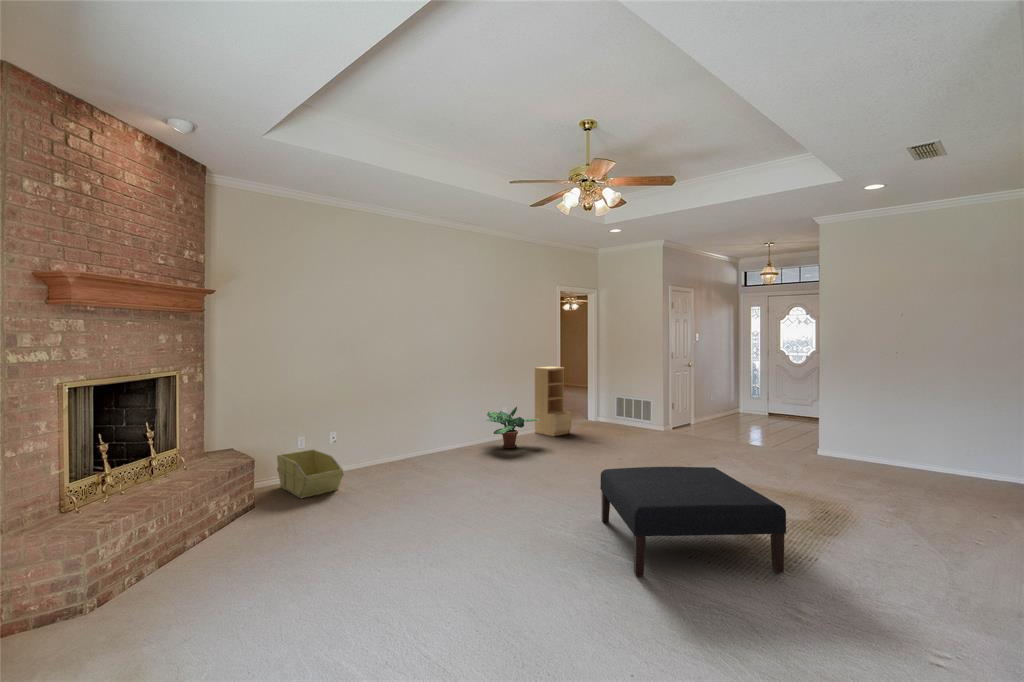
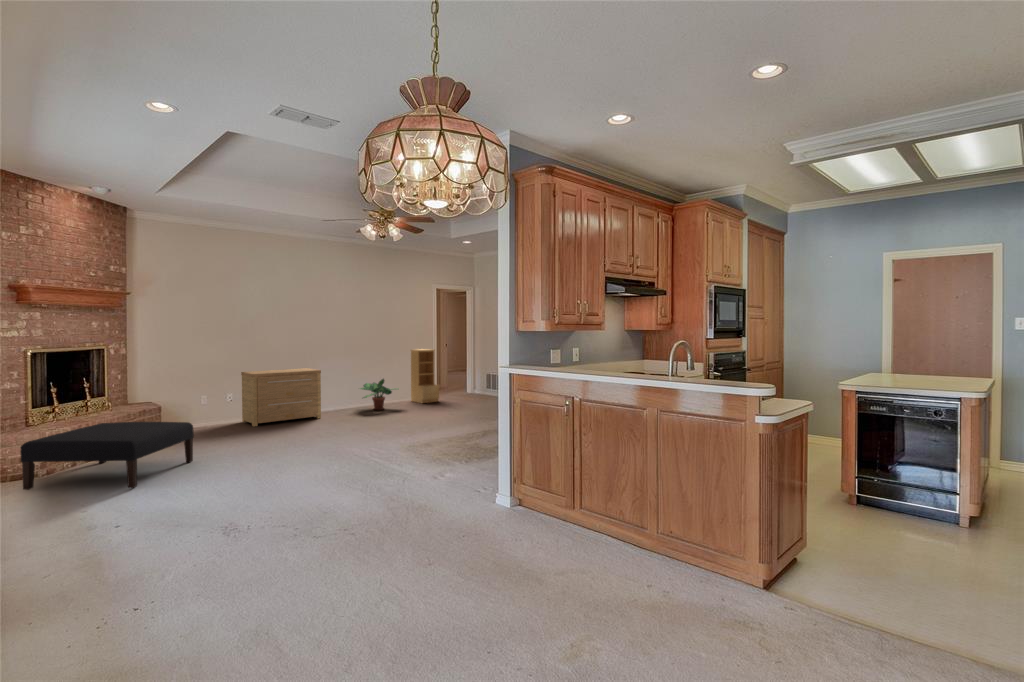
side table: none [348,395,450,480] -> present [241,368,321,426]
storage bin: present [277,449,343,499] -> none [184,405,228,435]
ottoman: present [600,467,786,576] -> present [20,422,194,490]

